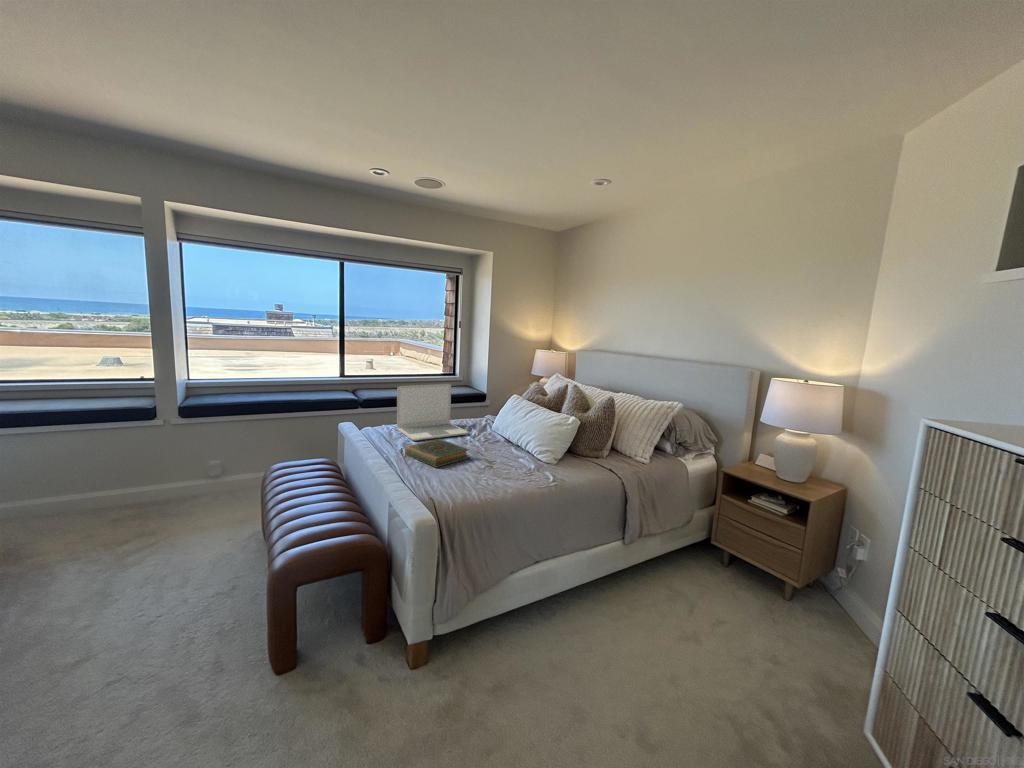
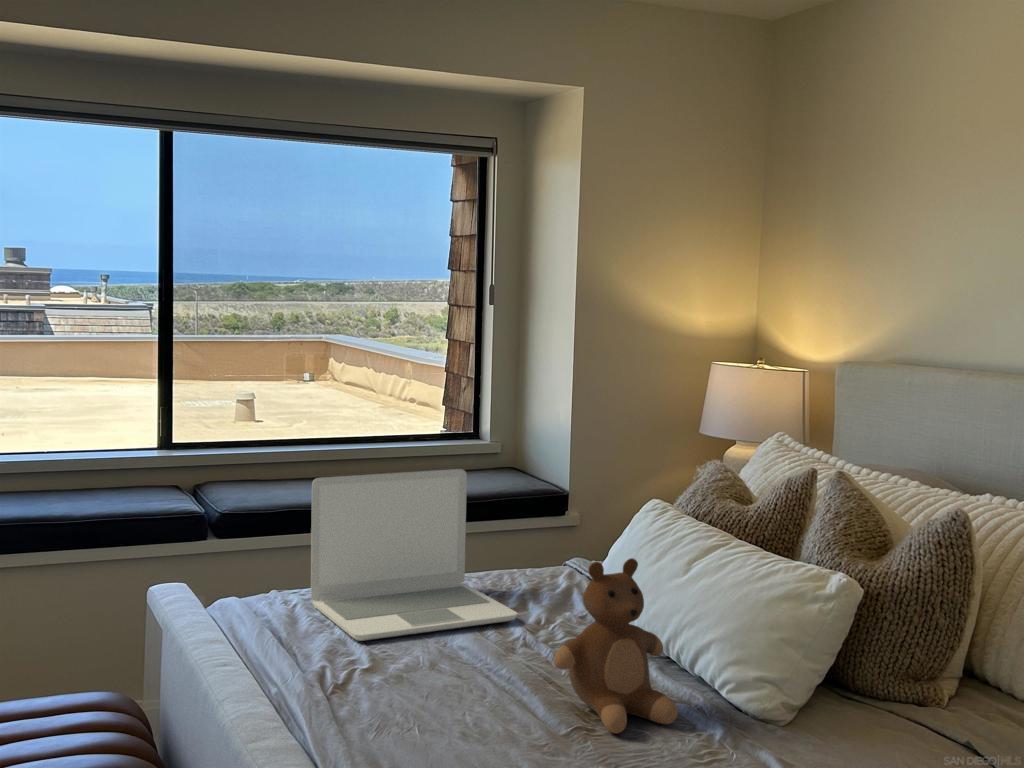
teddy bear: none [480,412,520,468] -> present [554,558,678,733]
hardback book: present [405,439,469,467] -> none [331,637,525,731]

